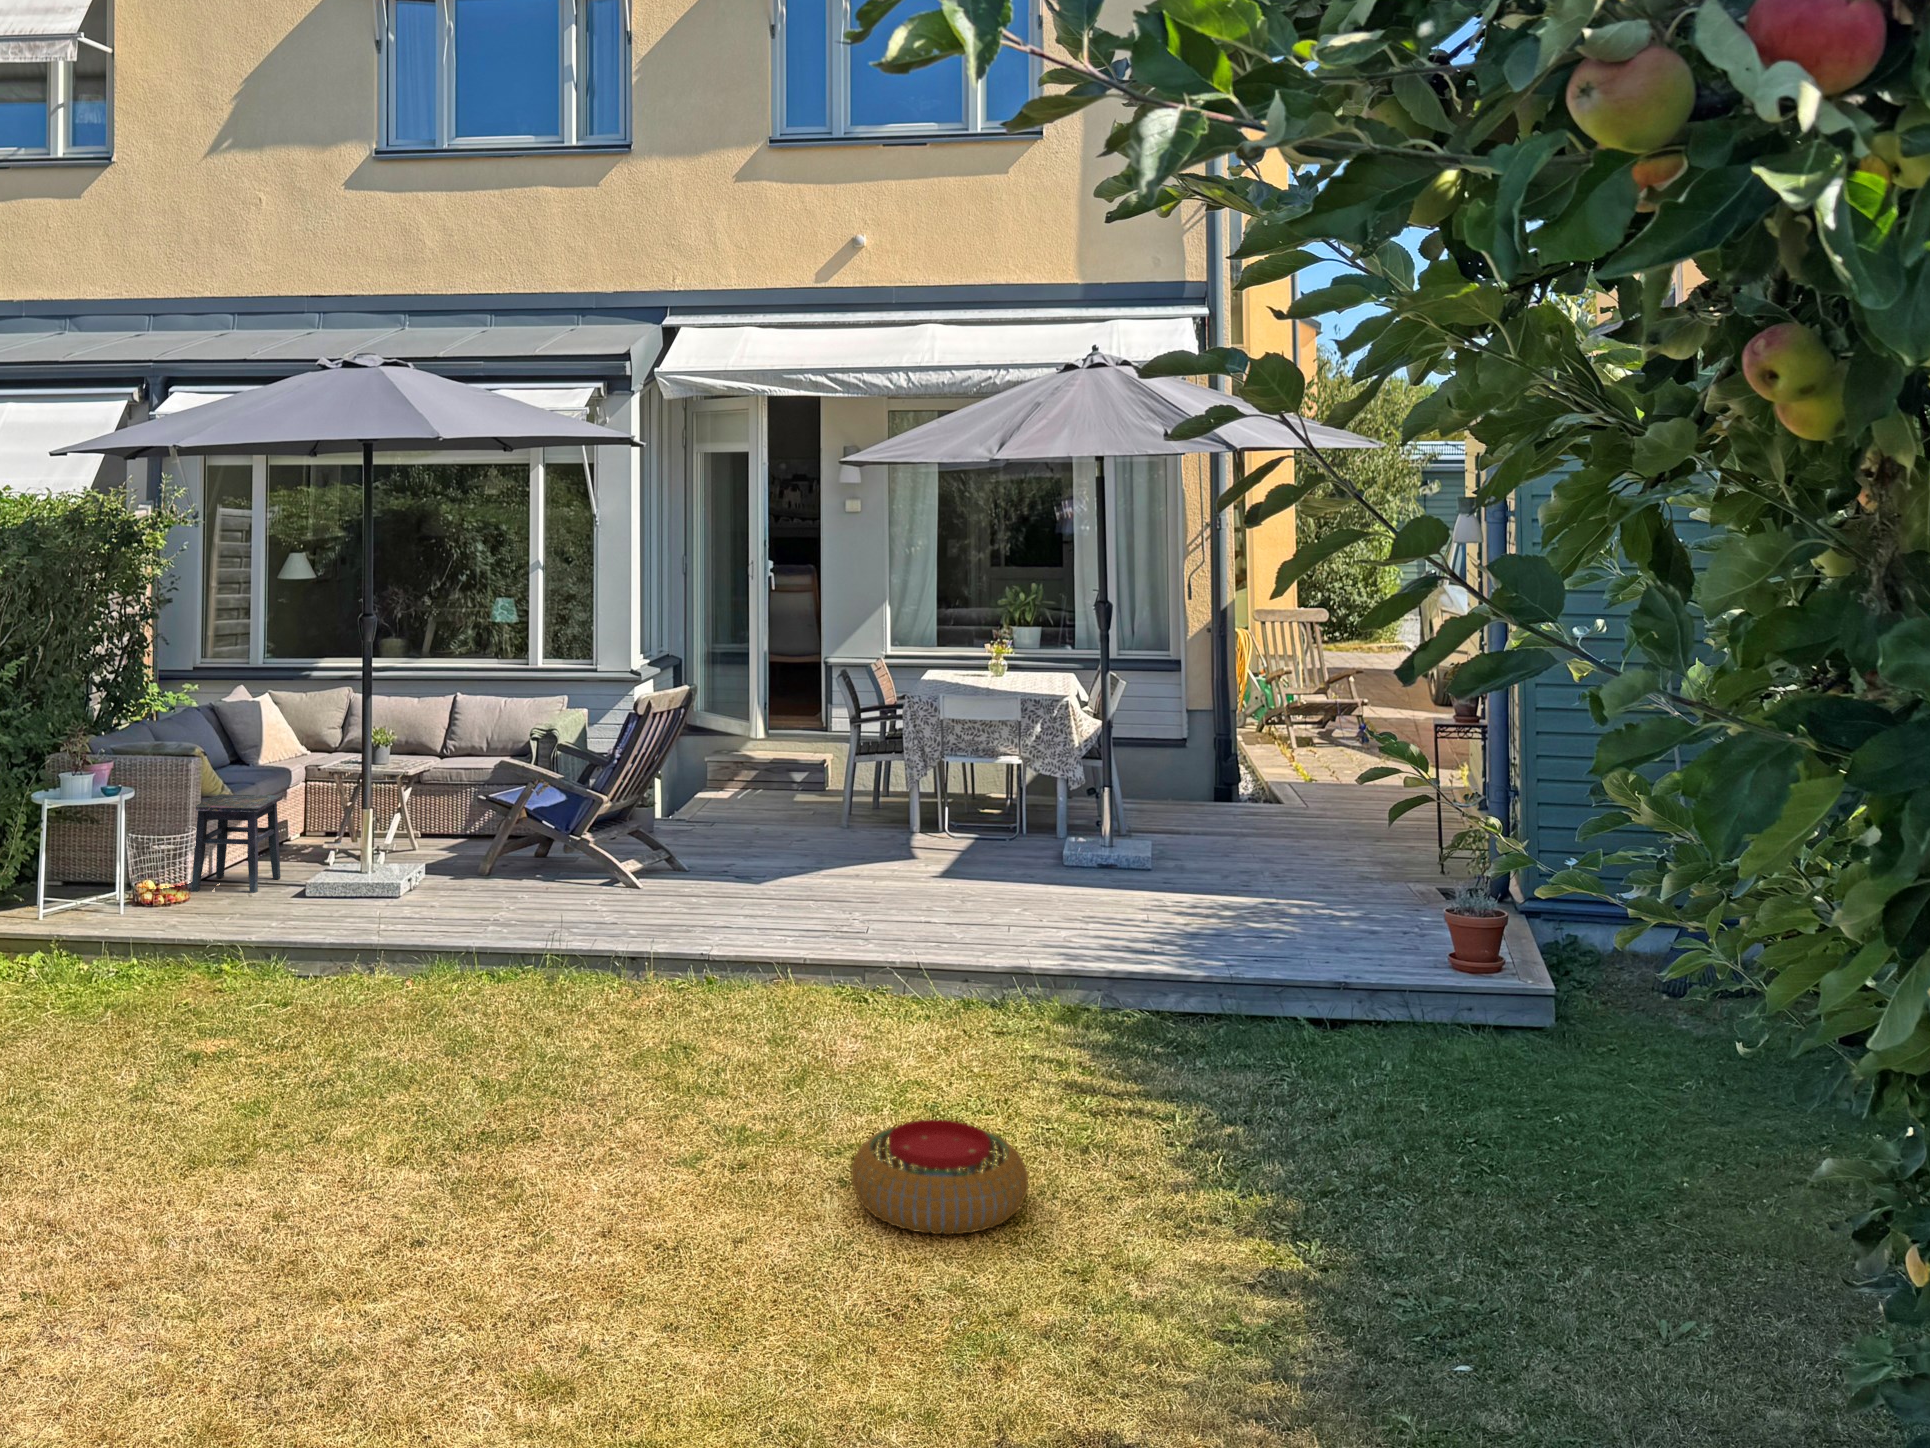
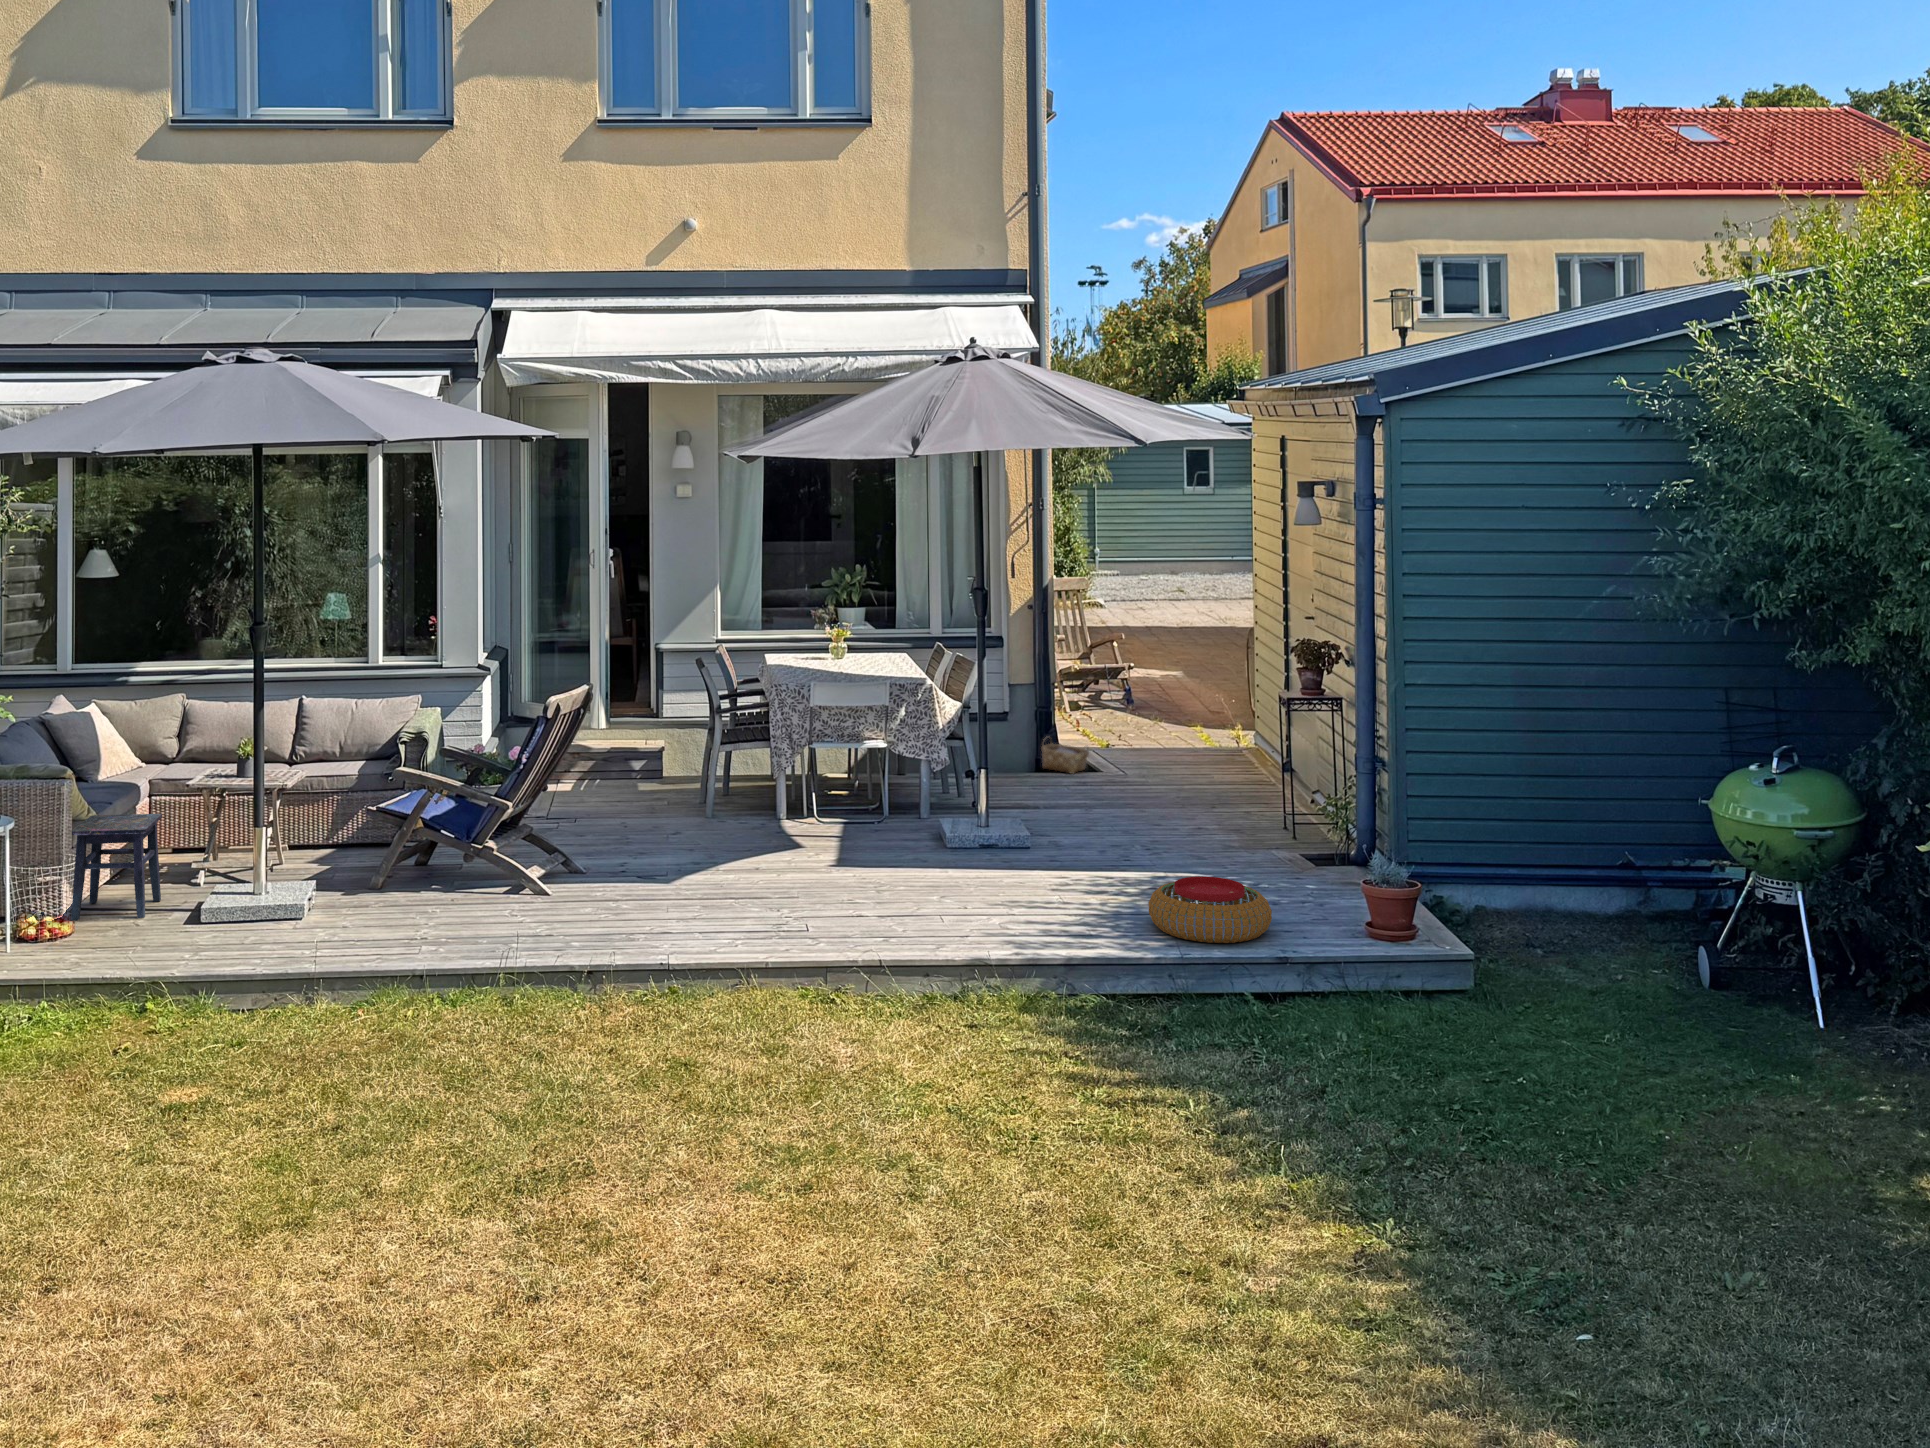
woven basket: none [1212,766,1263,807] -> present [1041,743,1089,774]
pouf: present [851,1119,1028,1235] -> present [1149,876,1272,943]

